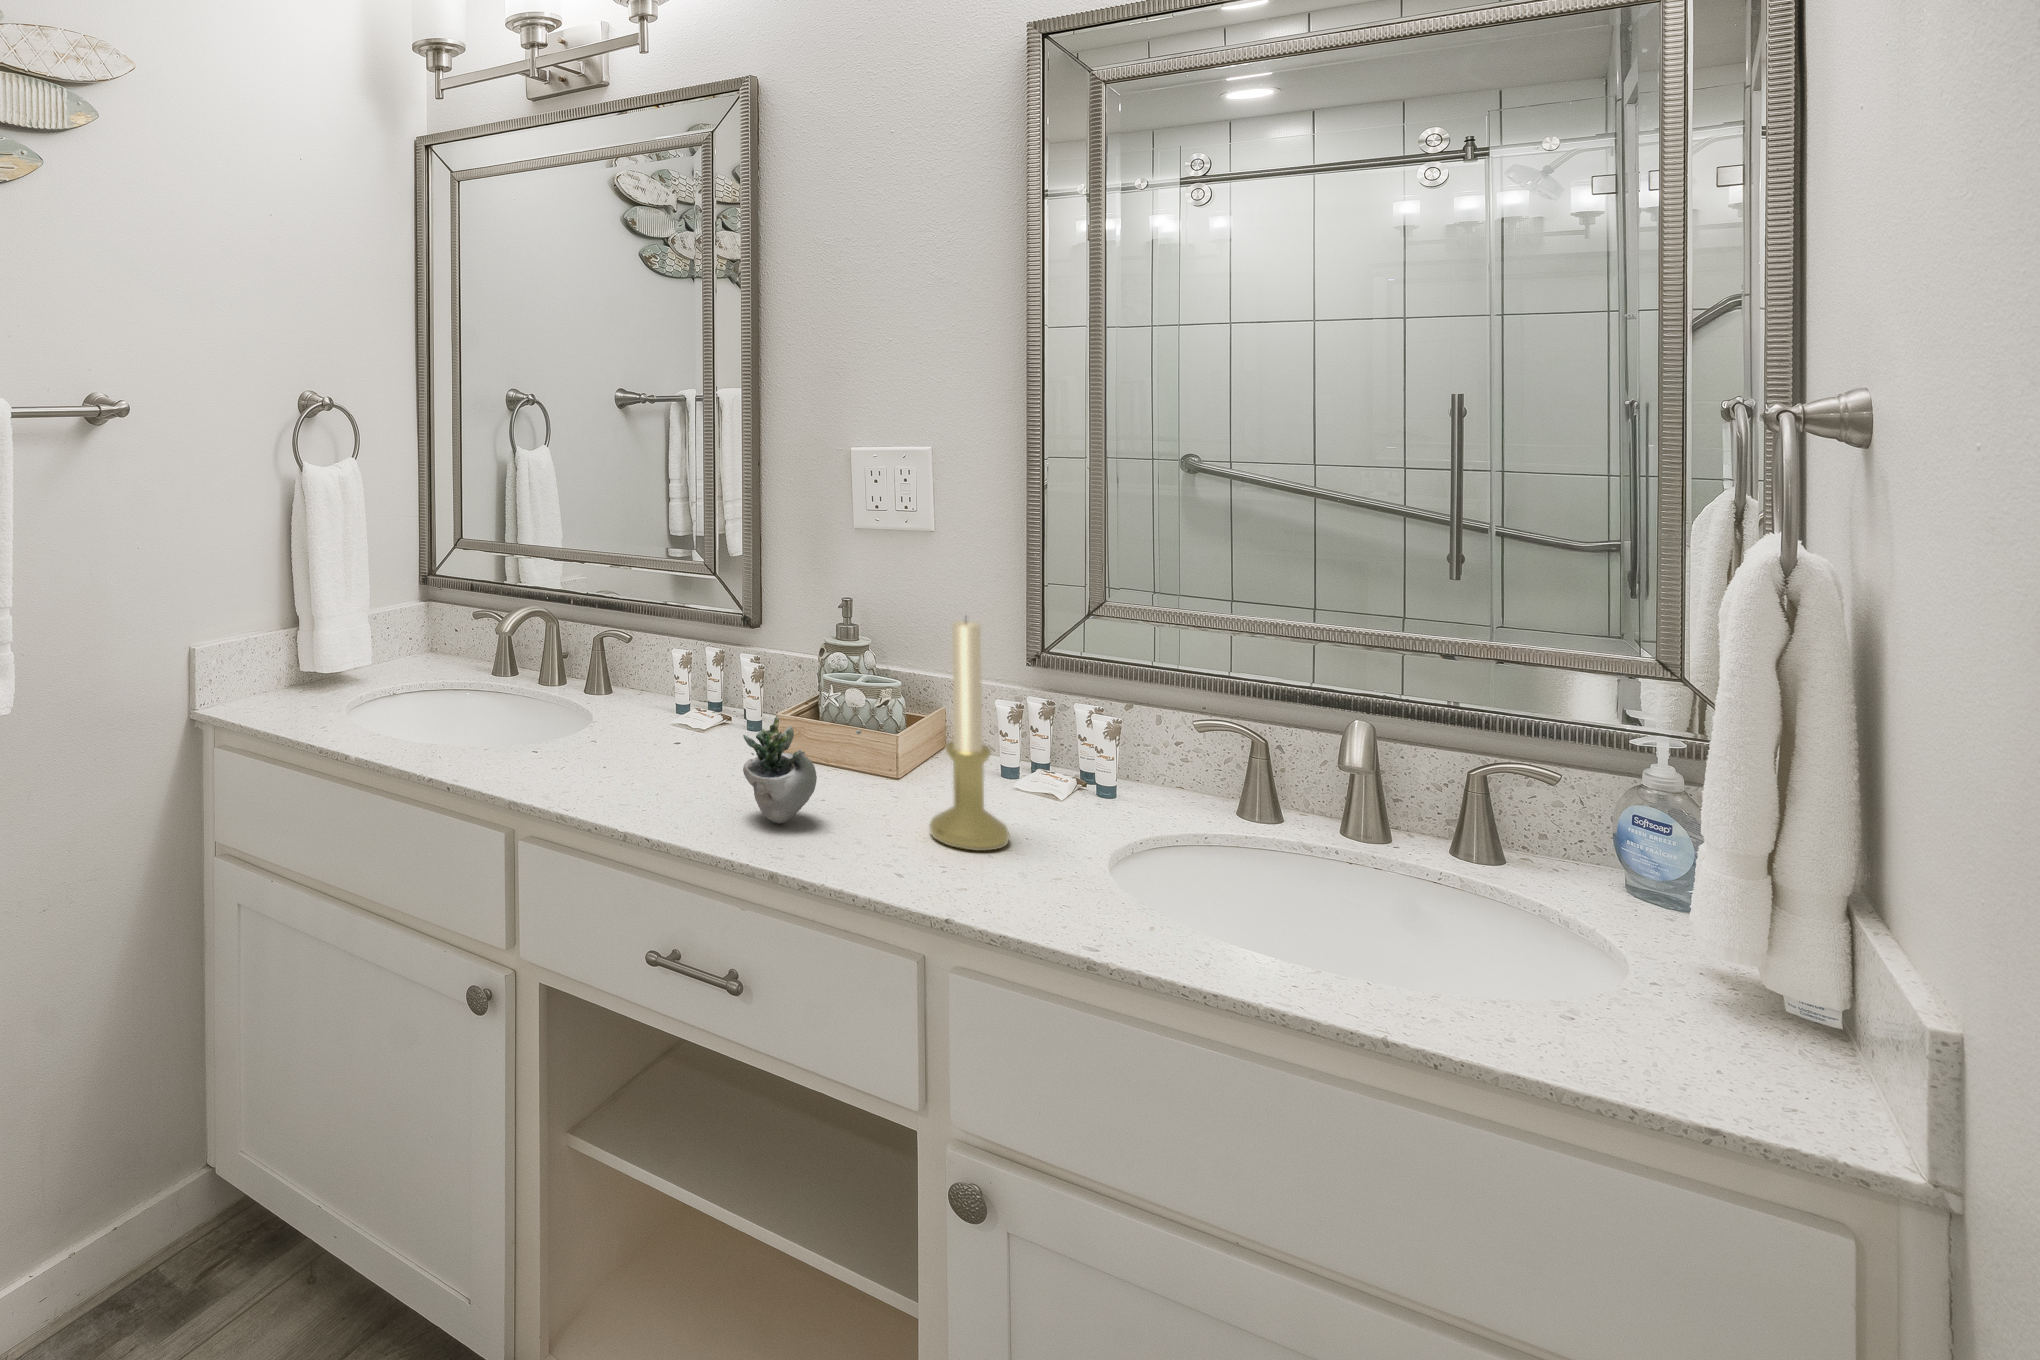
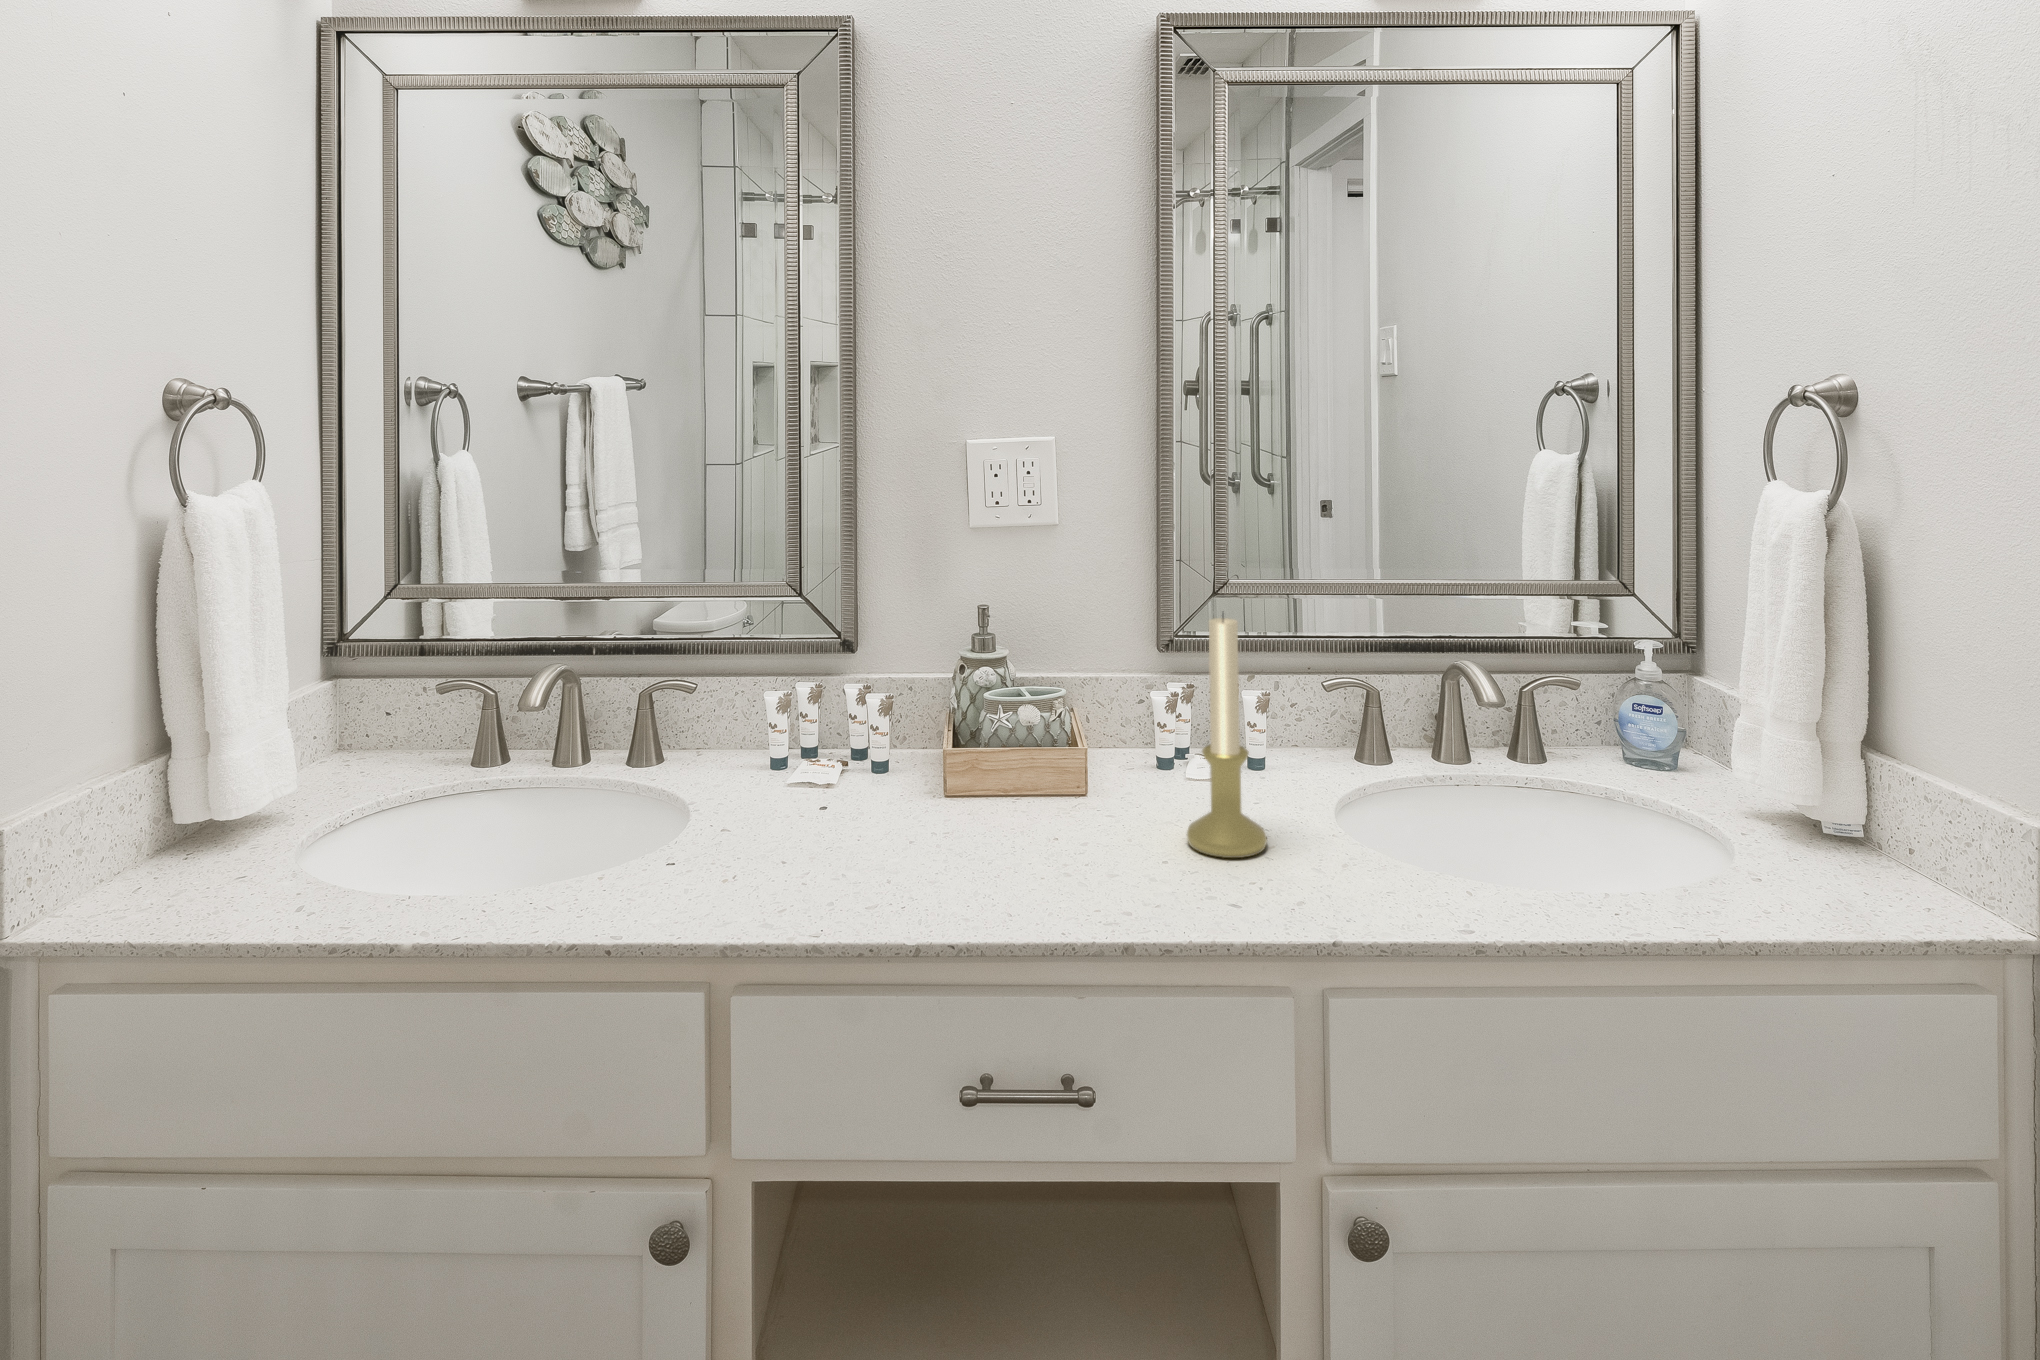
succulent plant: present [743,716,861,824] -> none [1008,754,1168,880]

